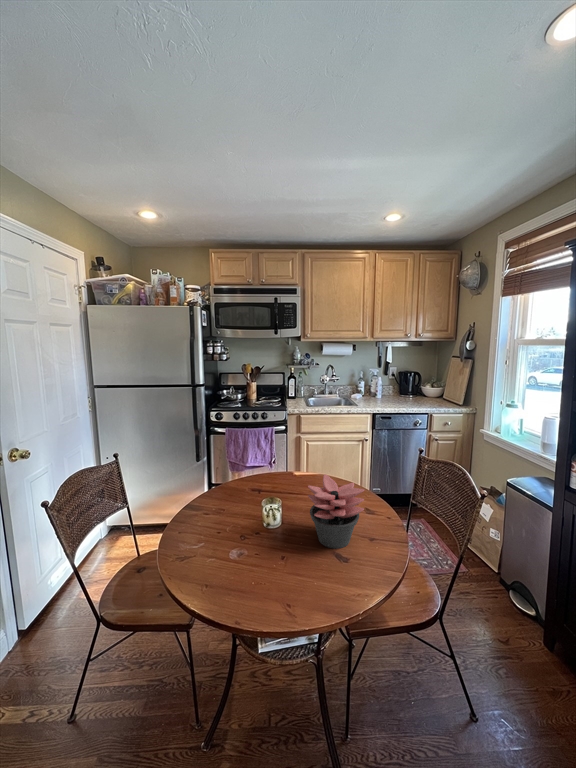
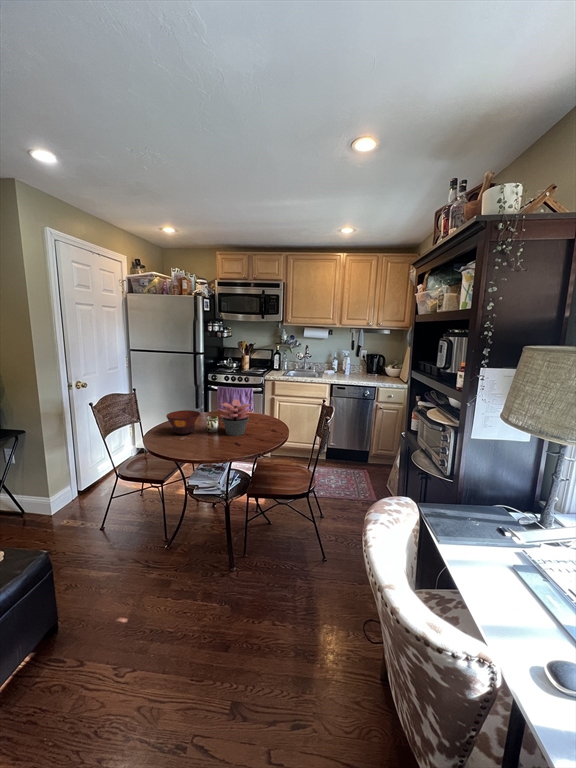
bowl: none [215,506,277,564] -> present [166,410,200,434]

